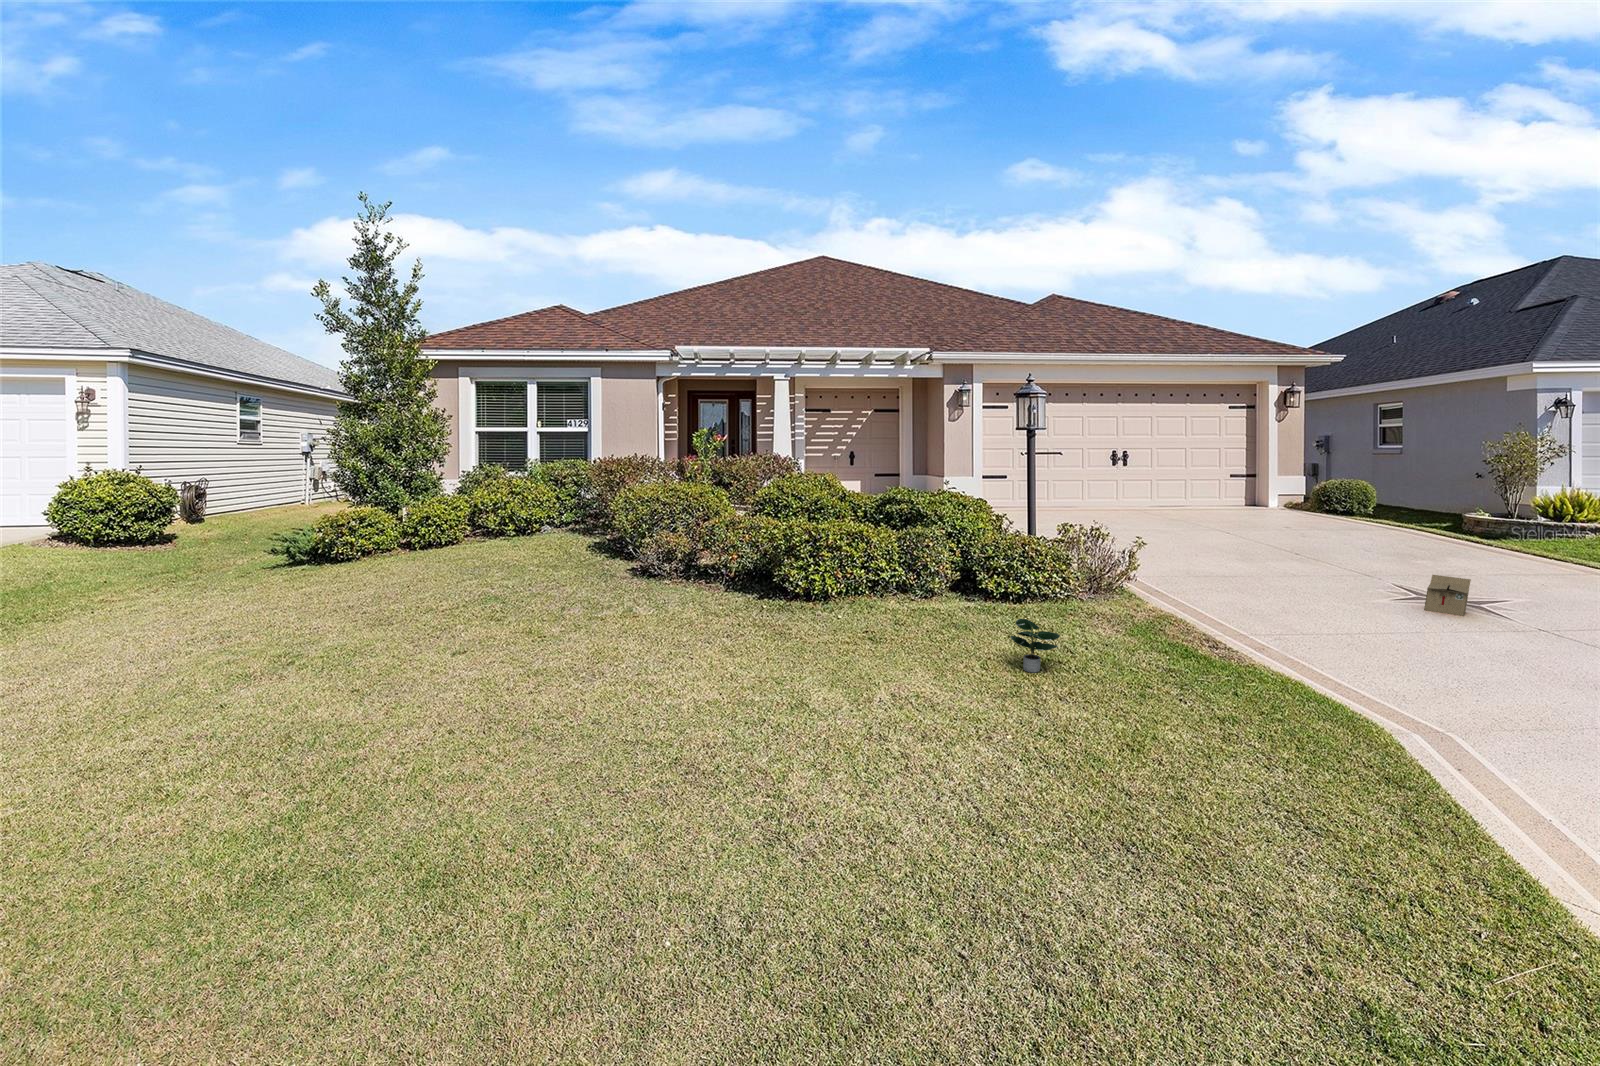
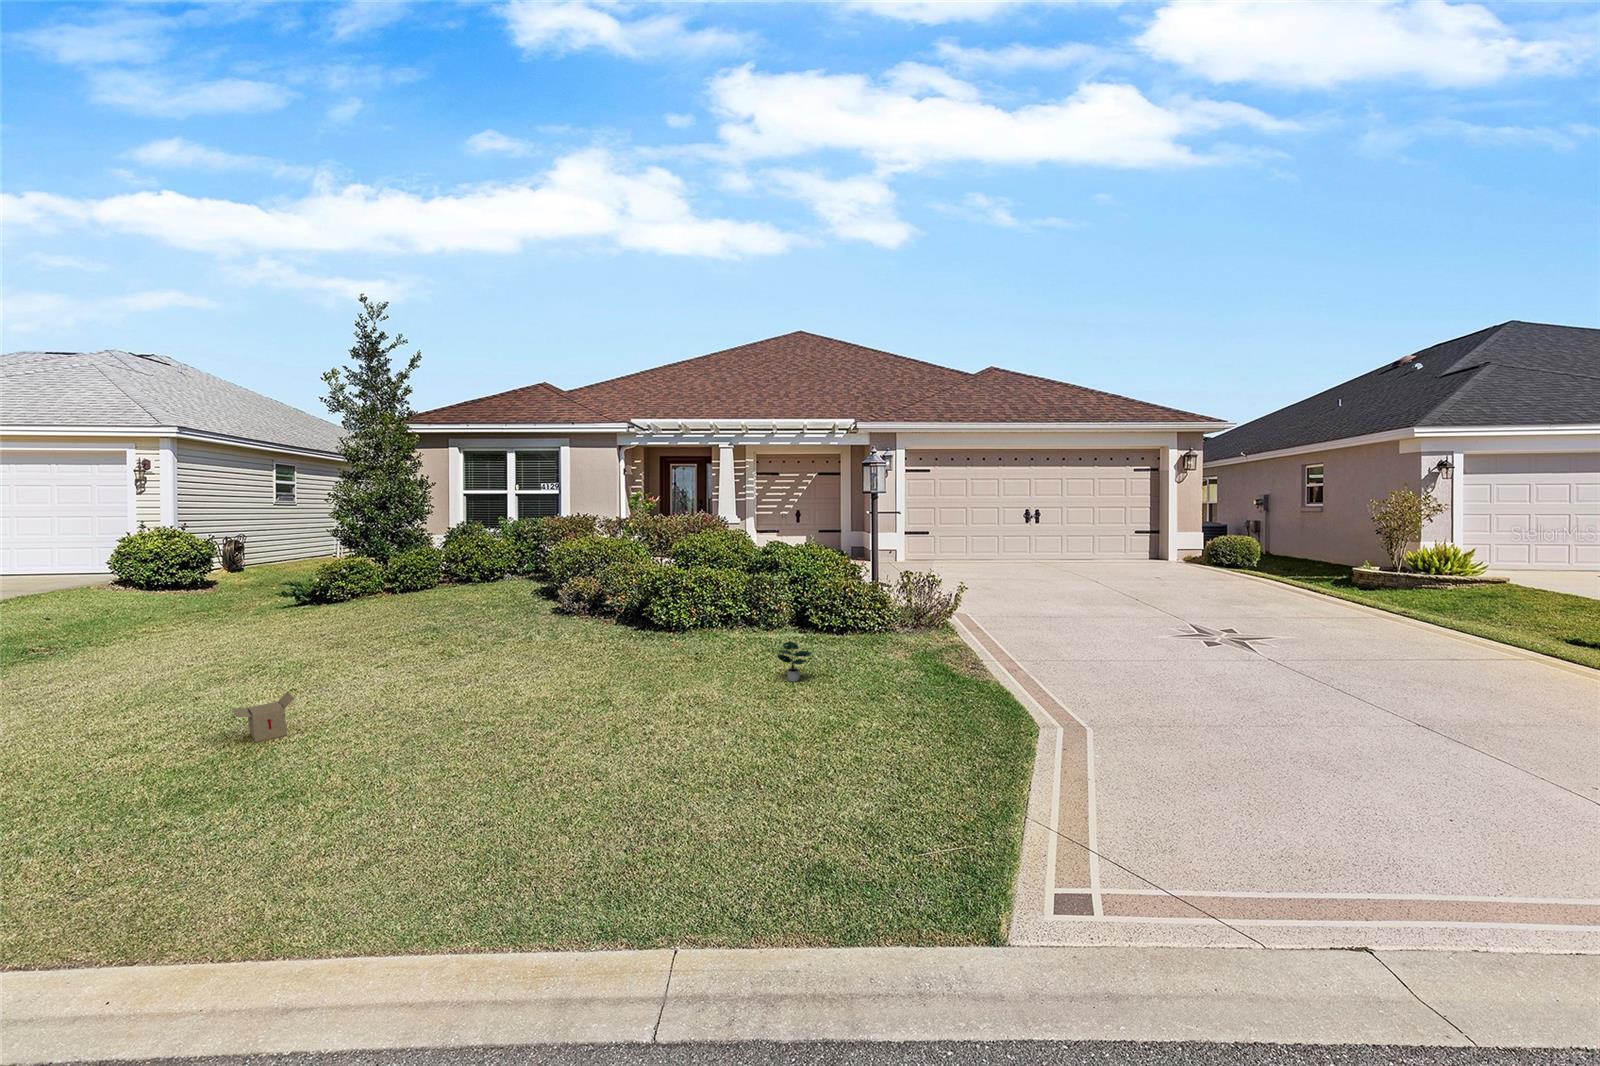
cardboard box: present [1424,575,1471,616] -> present [232,691,294,743]

